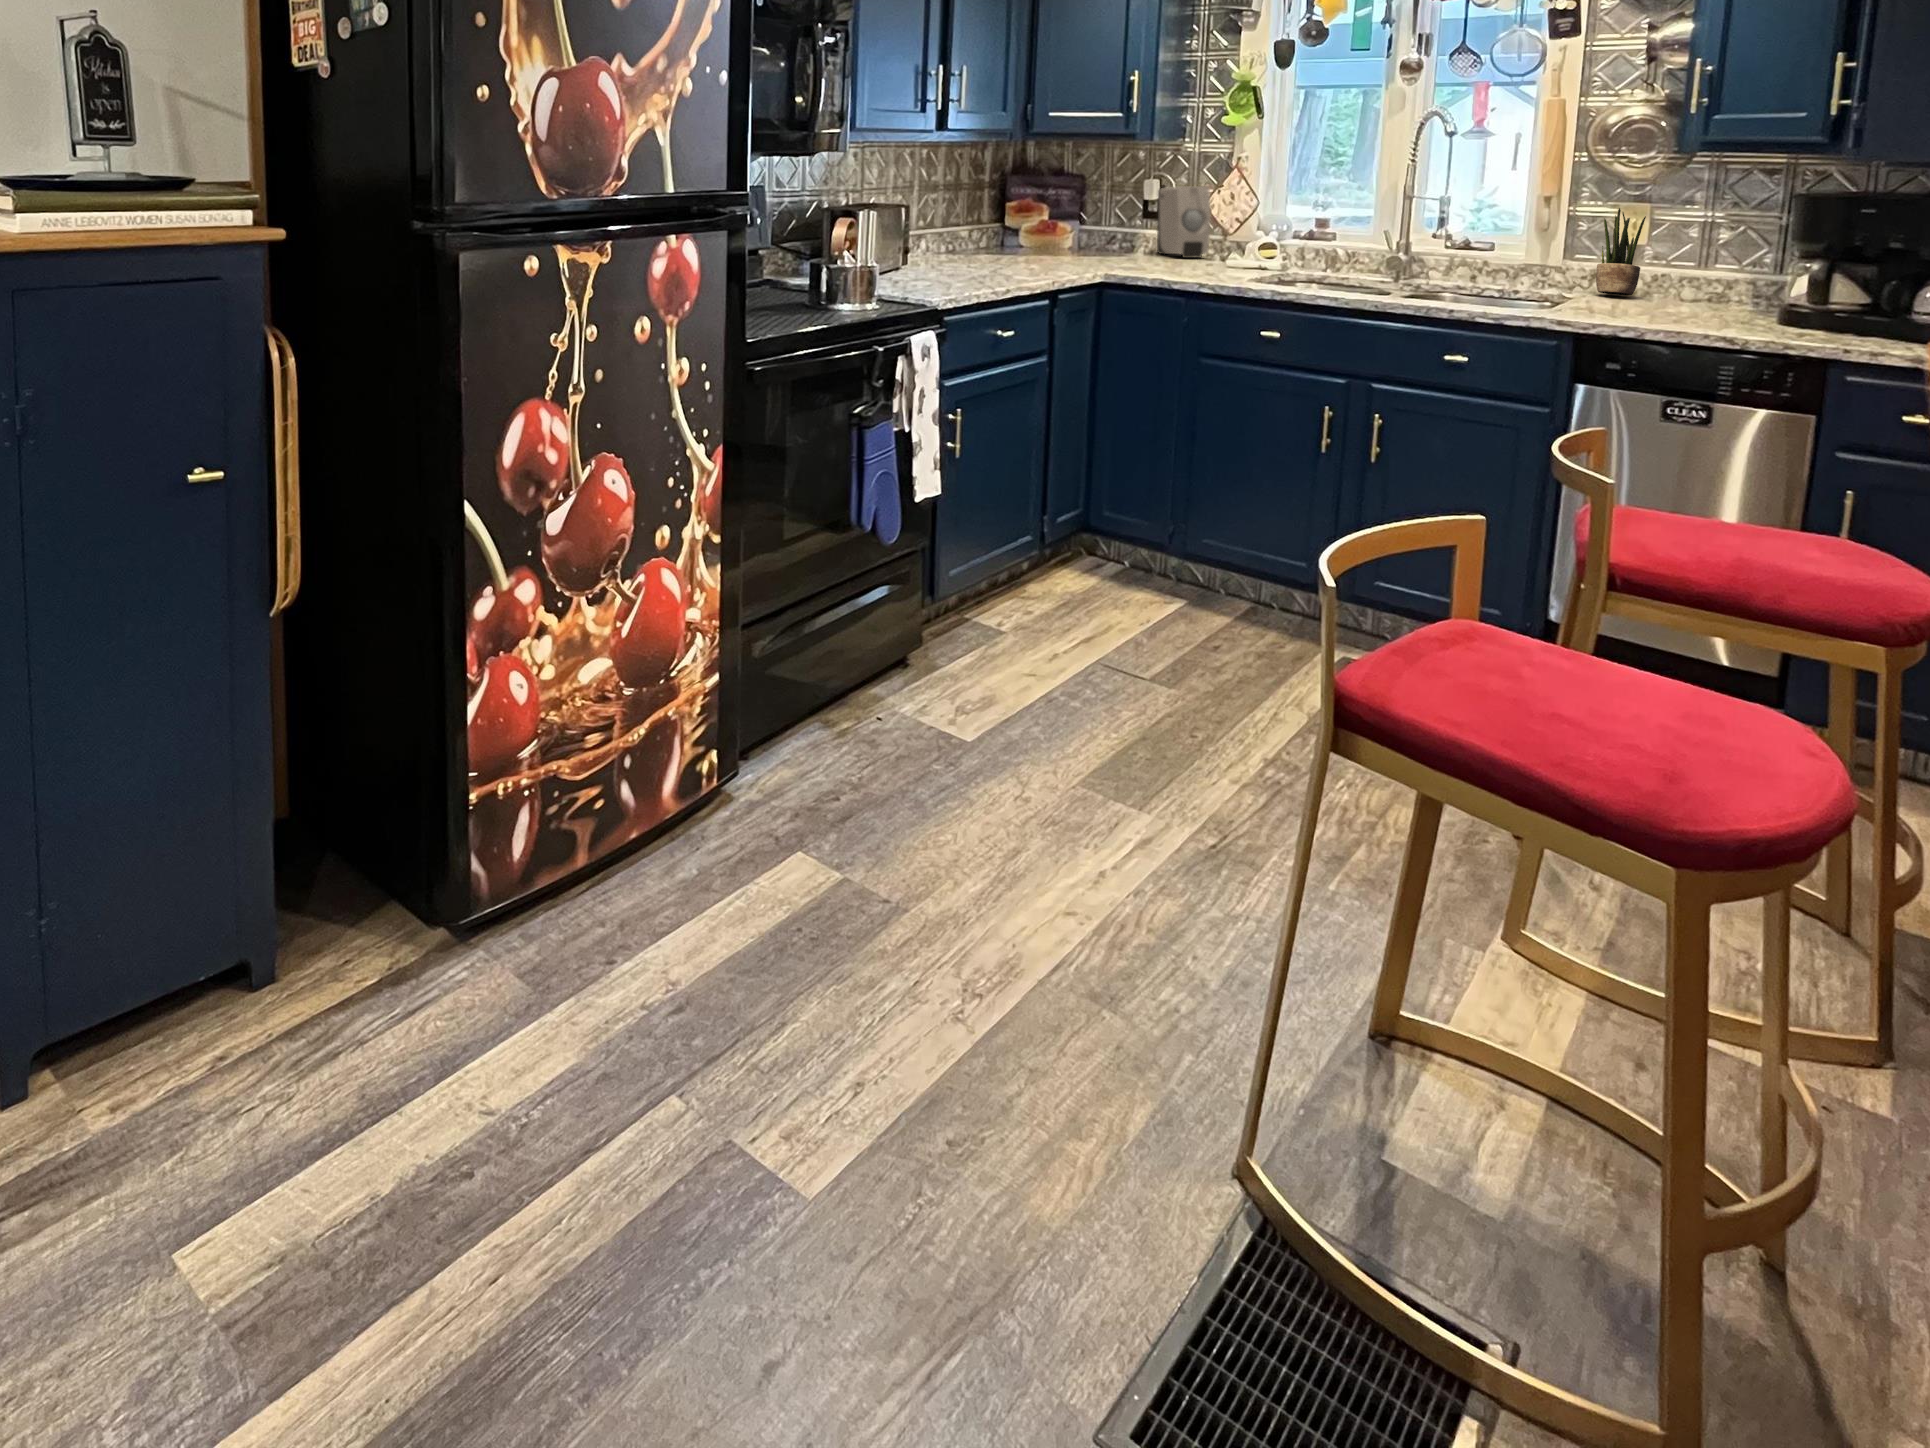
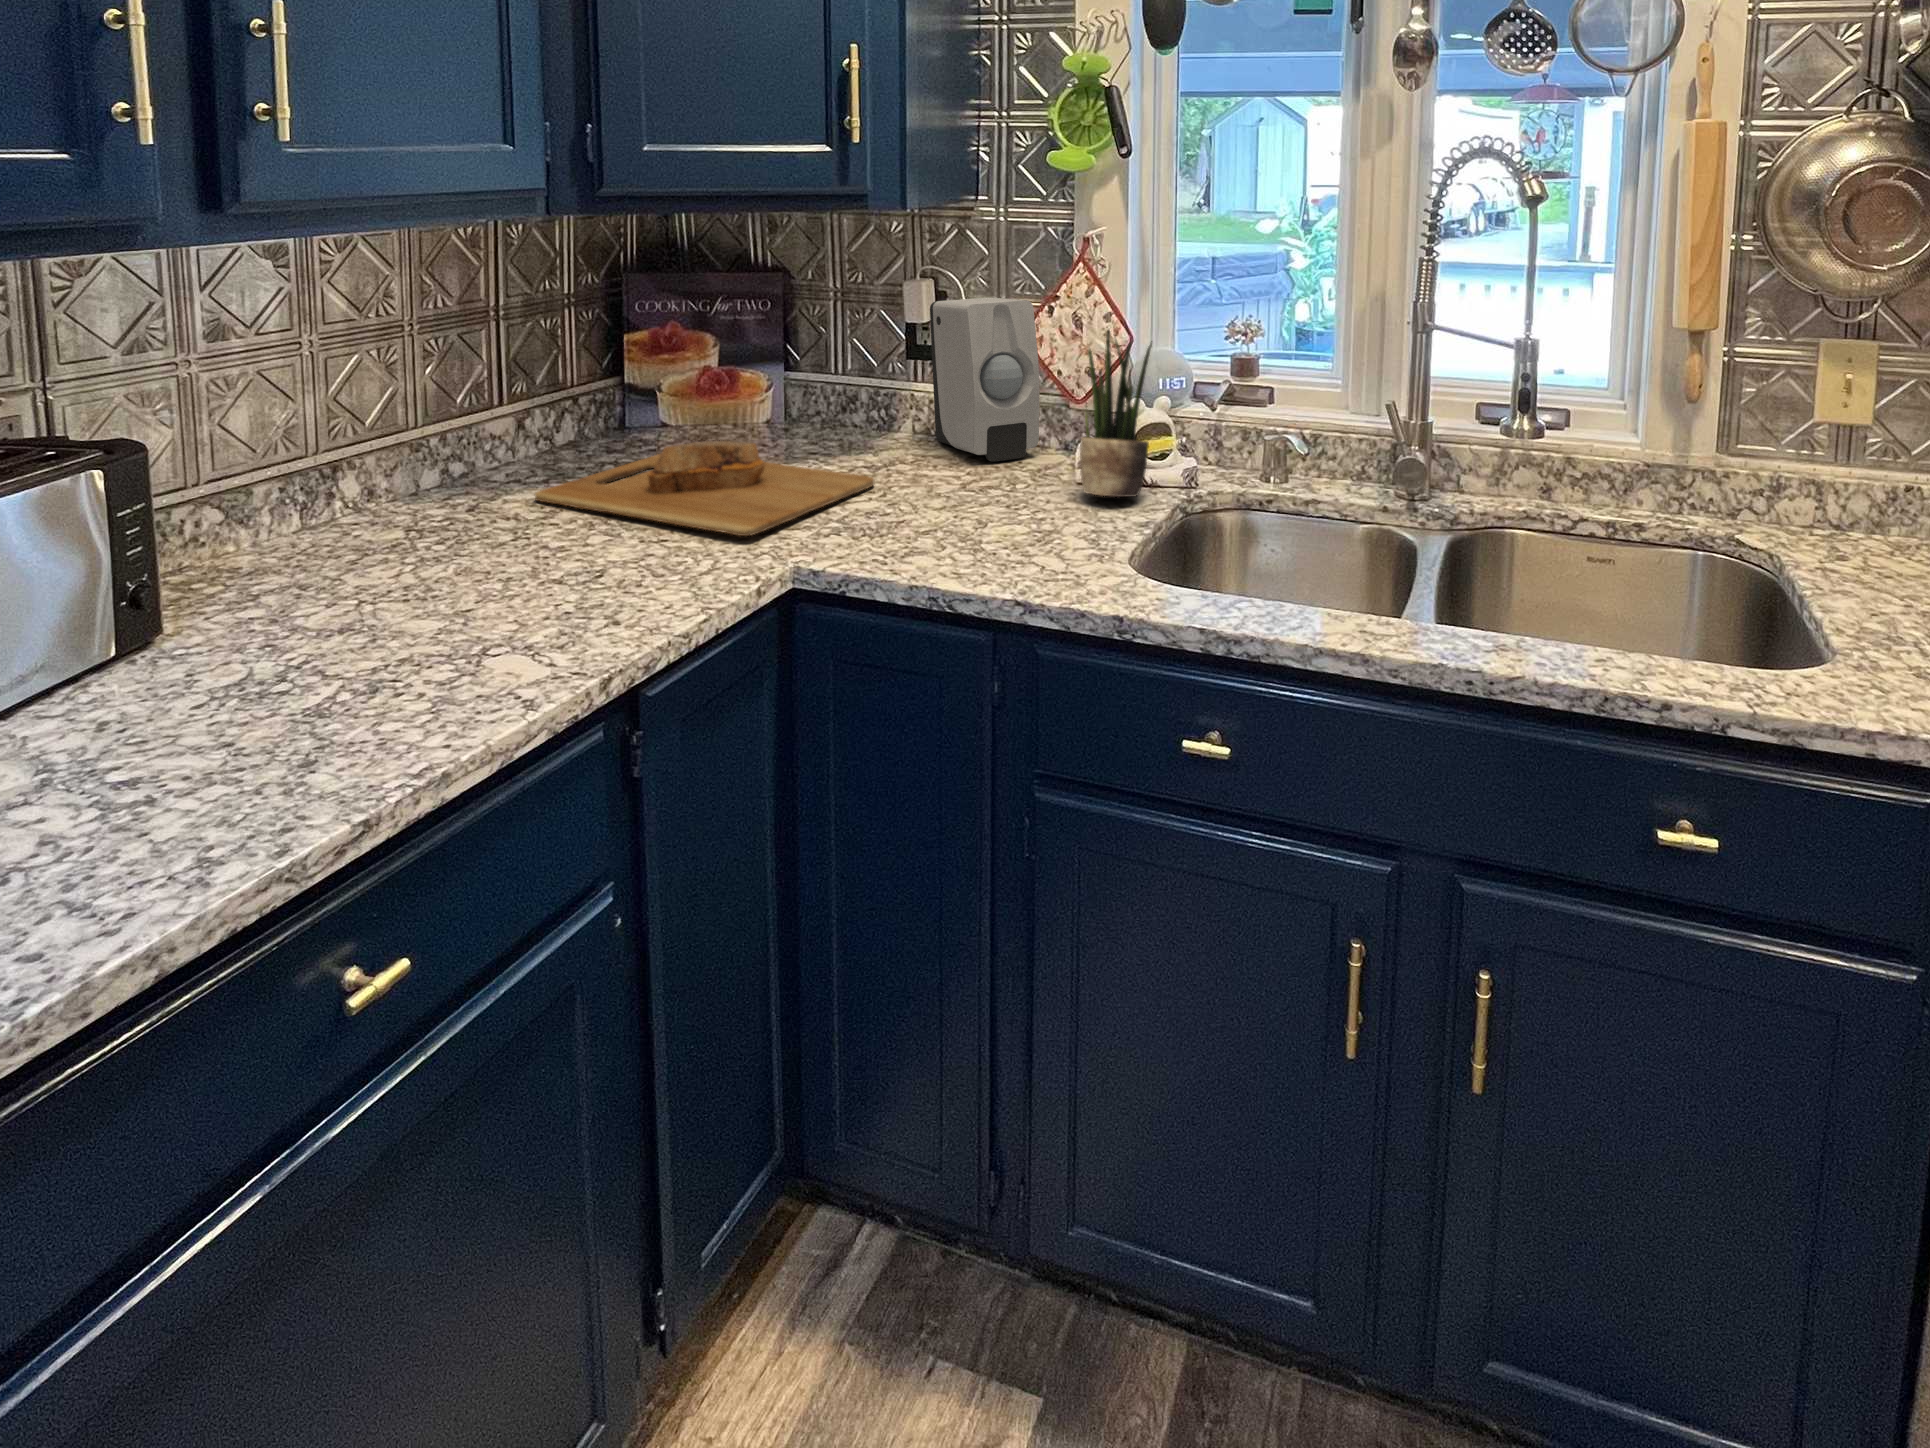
potted plant: present [1596,208,1646,295] -> present [1080,329,1152,497]
cutting board: none [988,236,1131,264] -> present [535,441,874,536]

